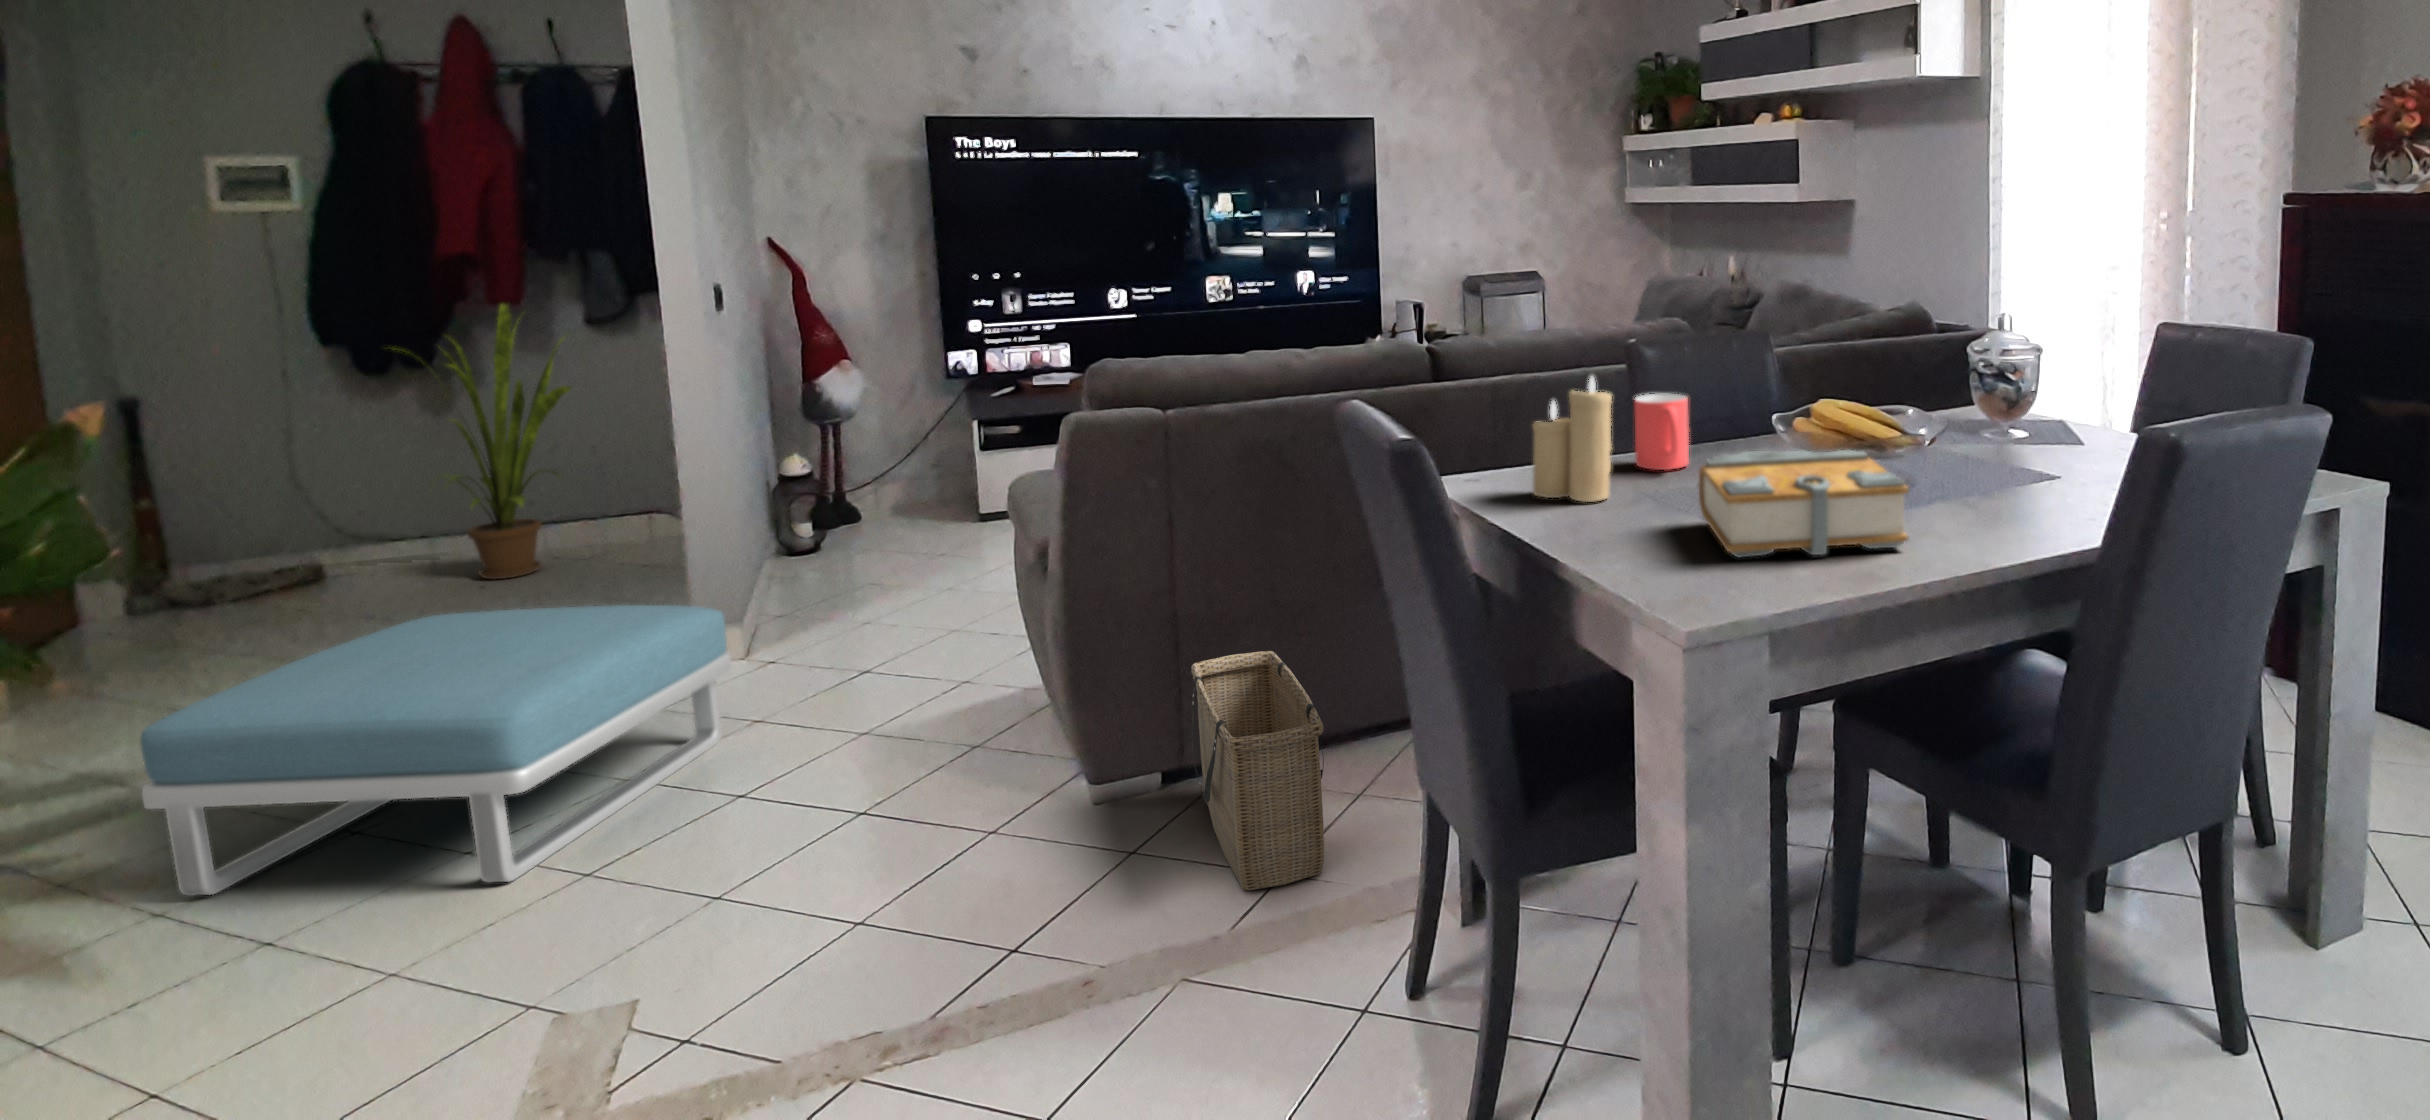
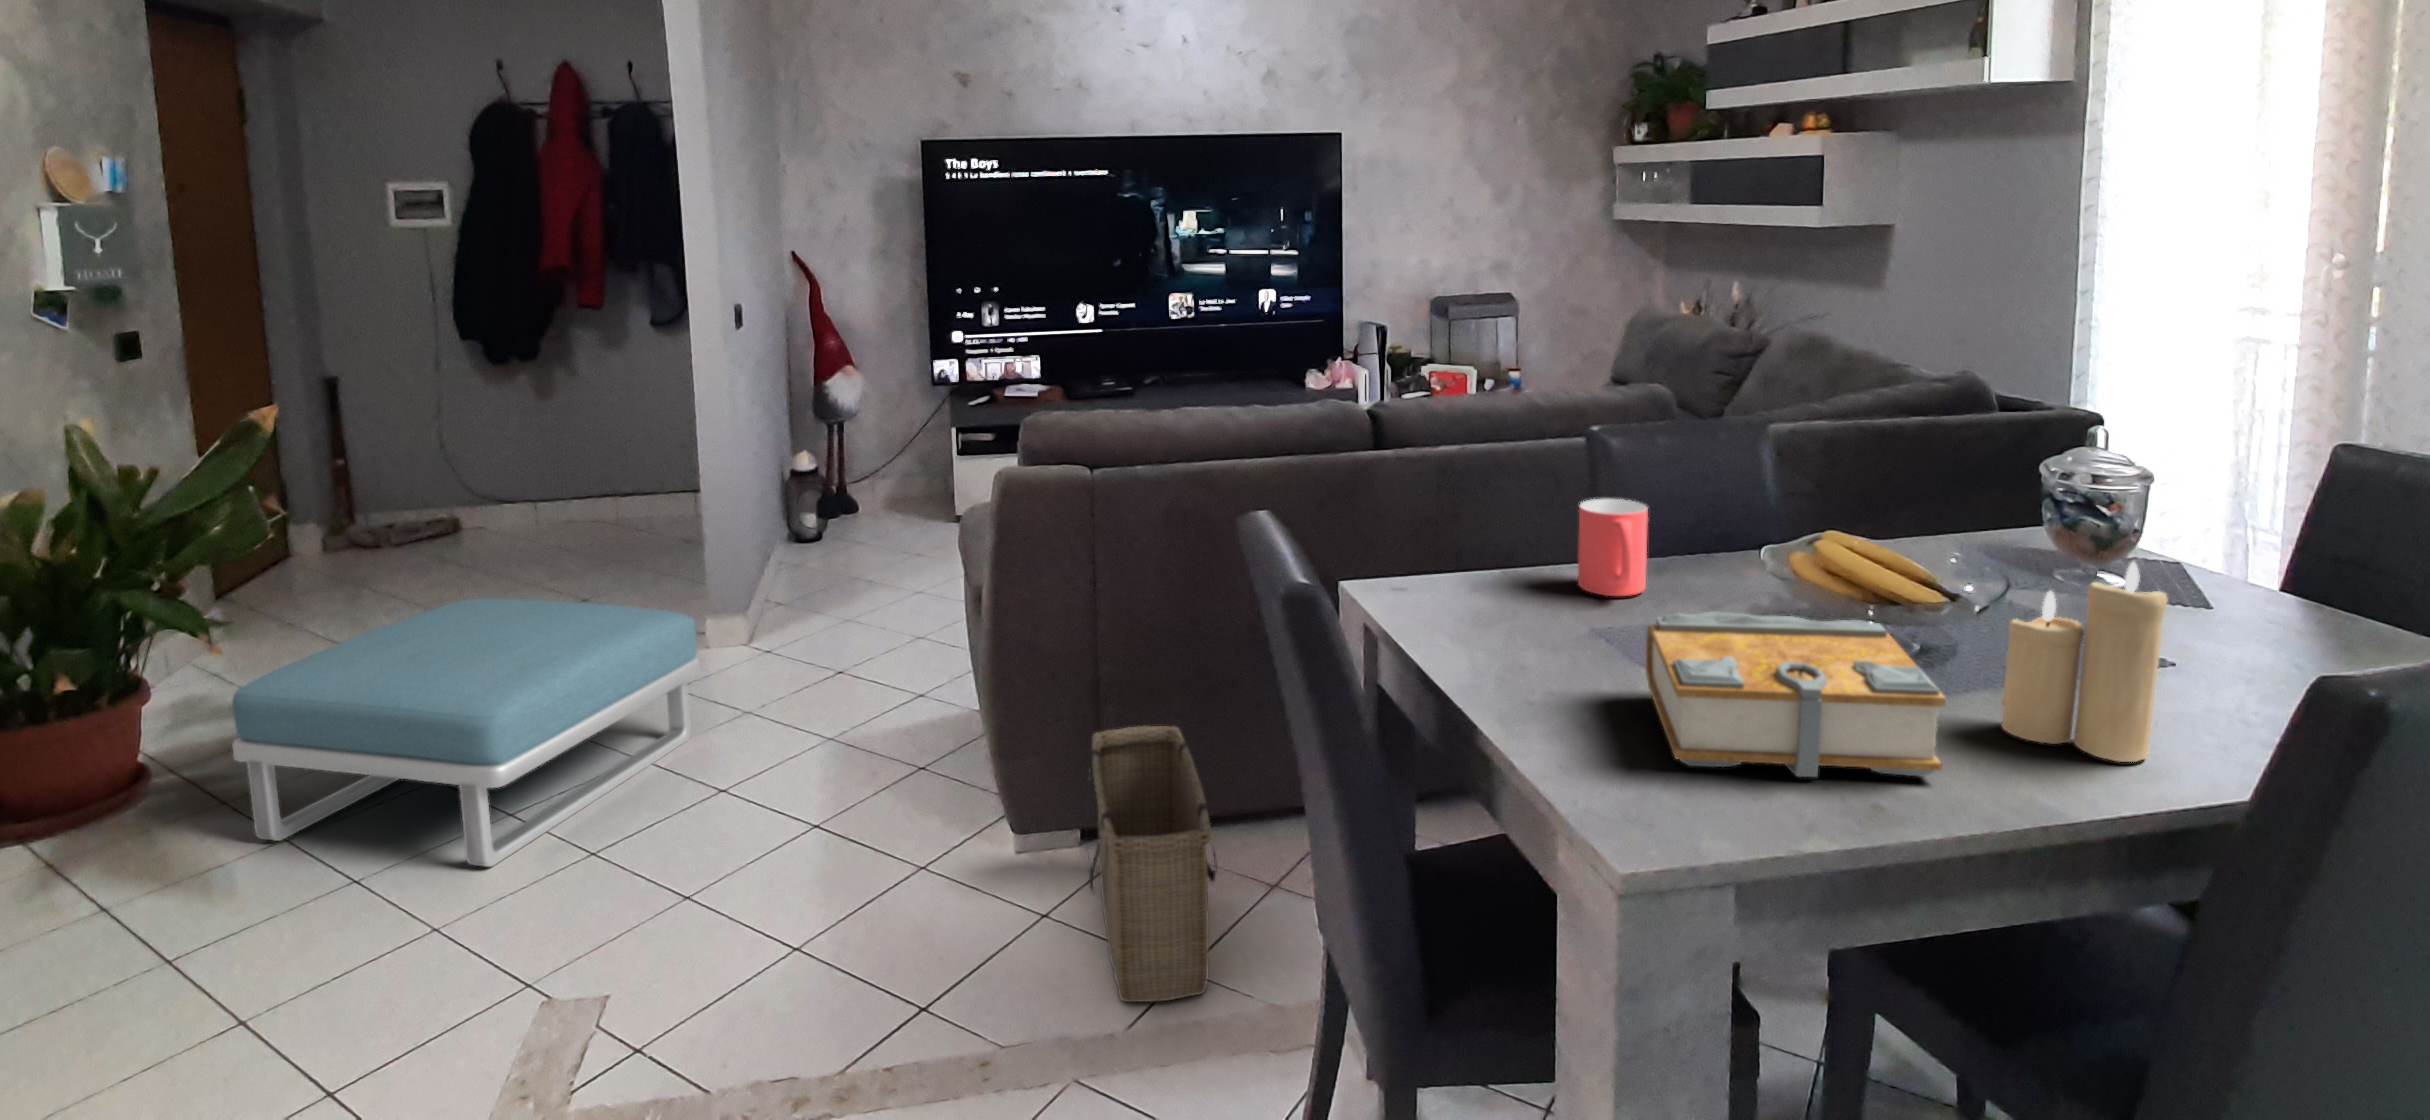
house plant: present [428,305,571,579] -> none [486,302,632,549]
candle: present [1533,376,1612,502] -> present [2001,562,2167,762]

